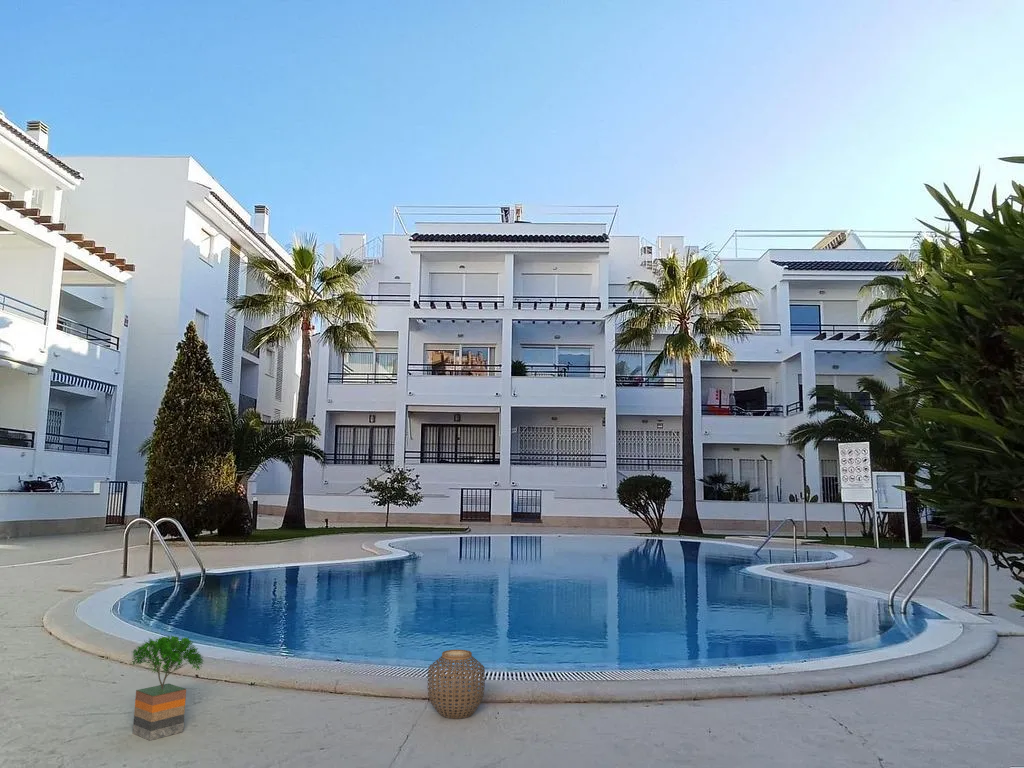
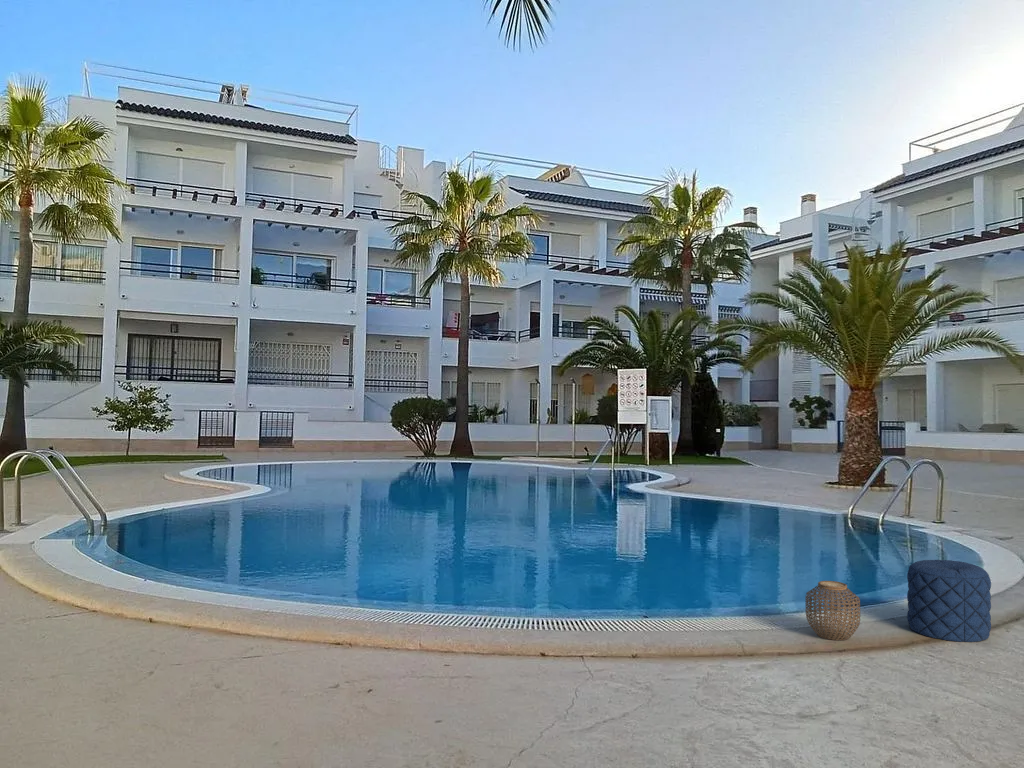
potted tree: present [132,636,203,740] -> none [659,598,731,704]
pouf: none [553,640,643,746] -> present [907,560,991,642]

